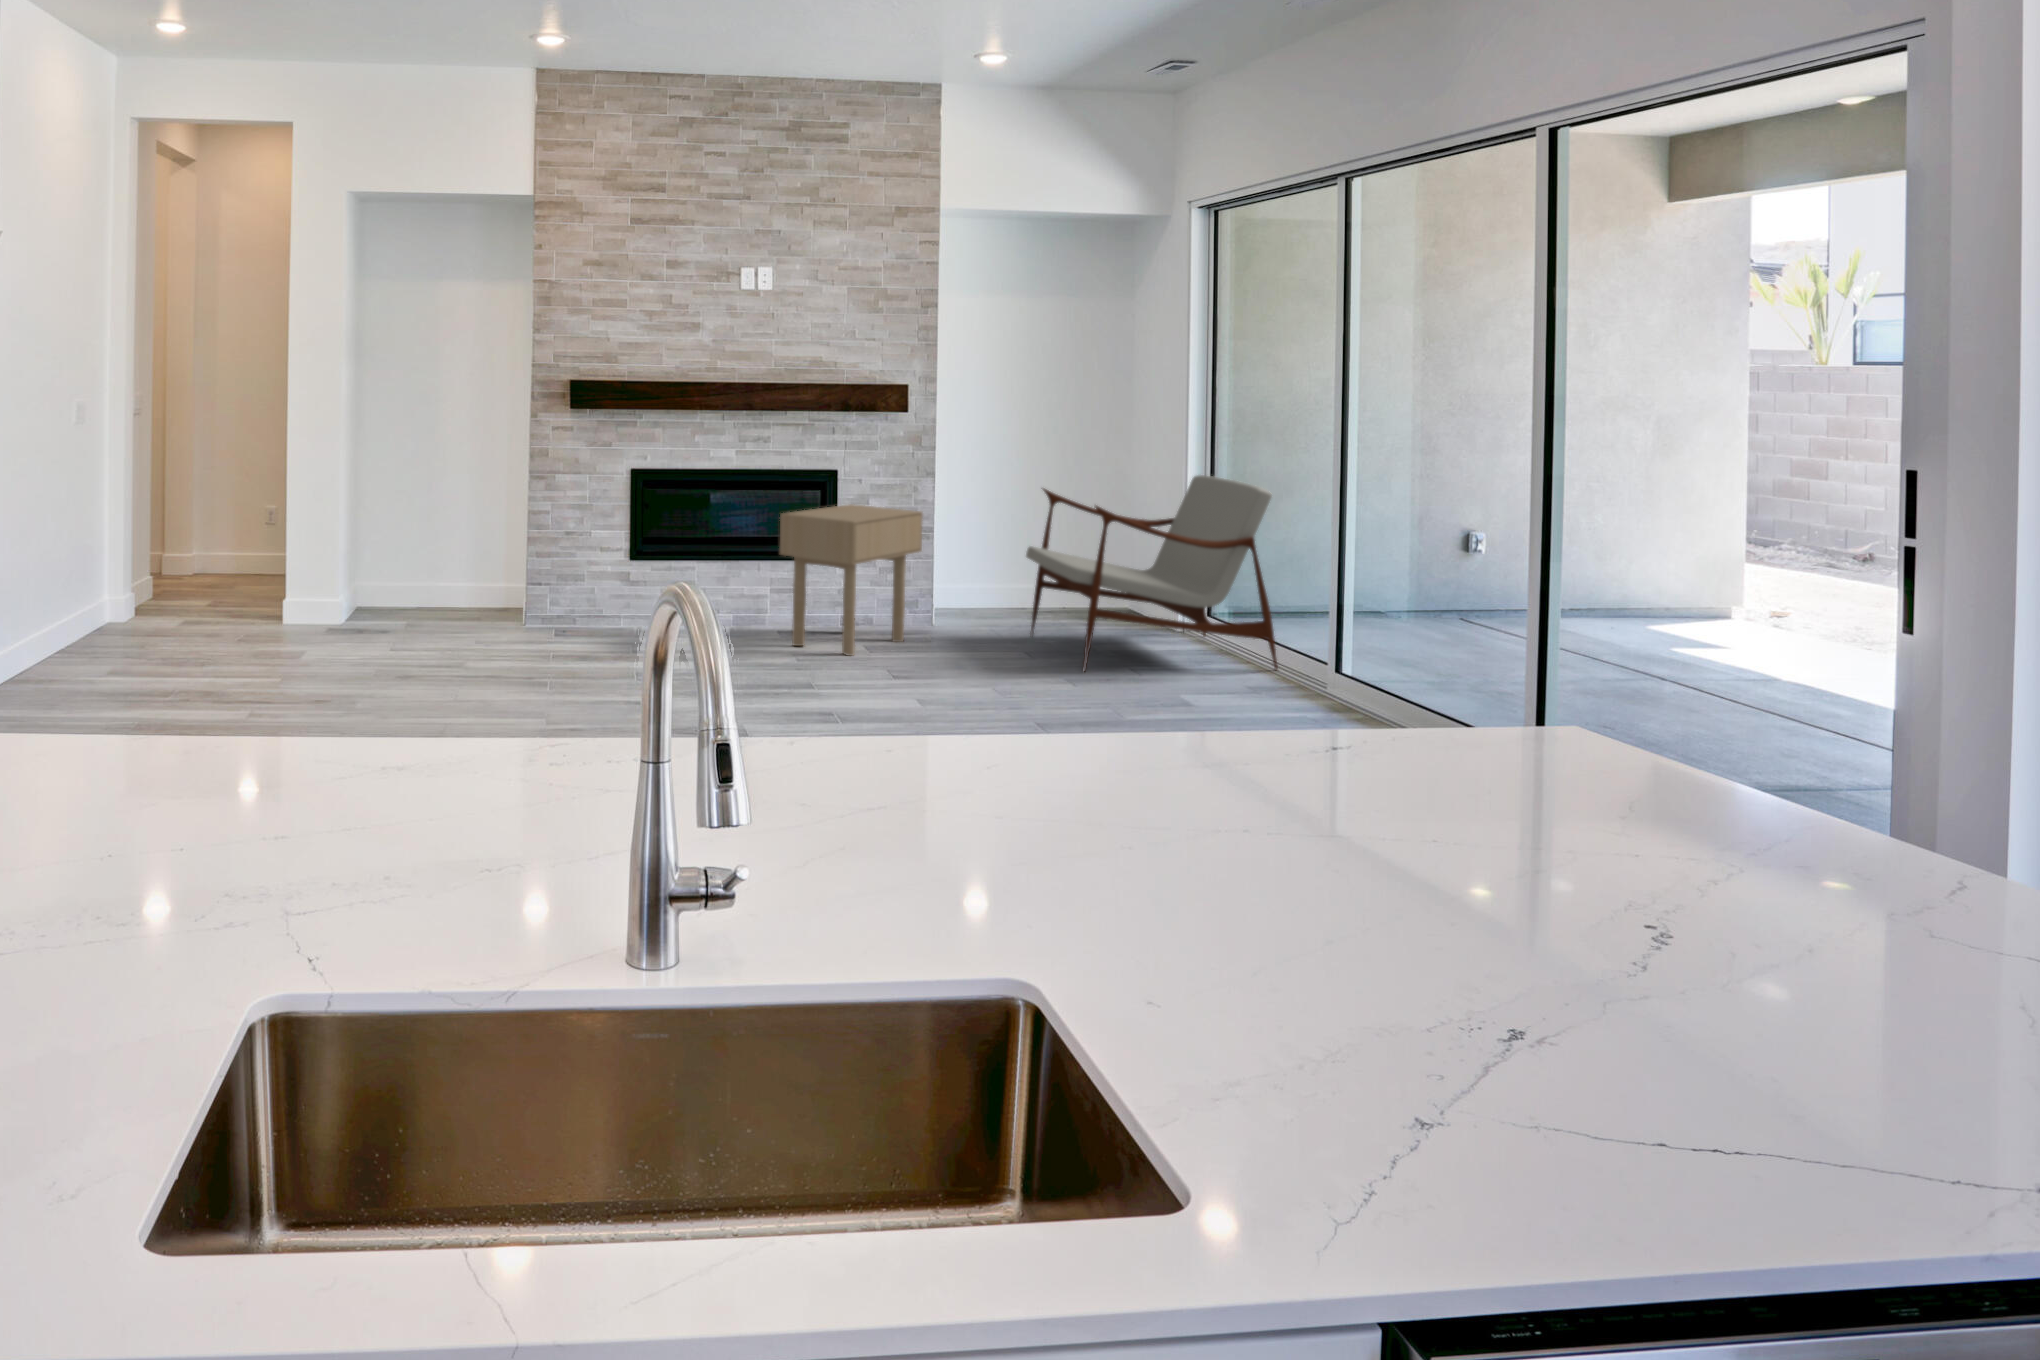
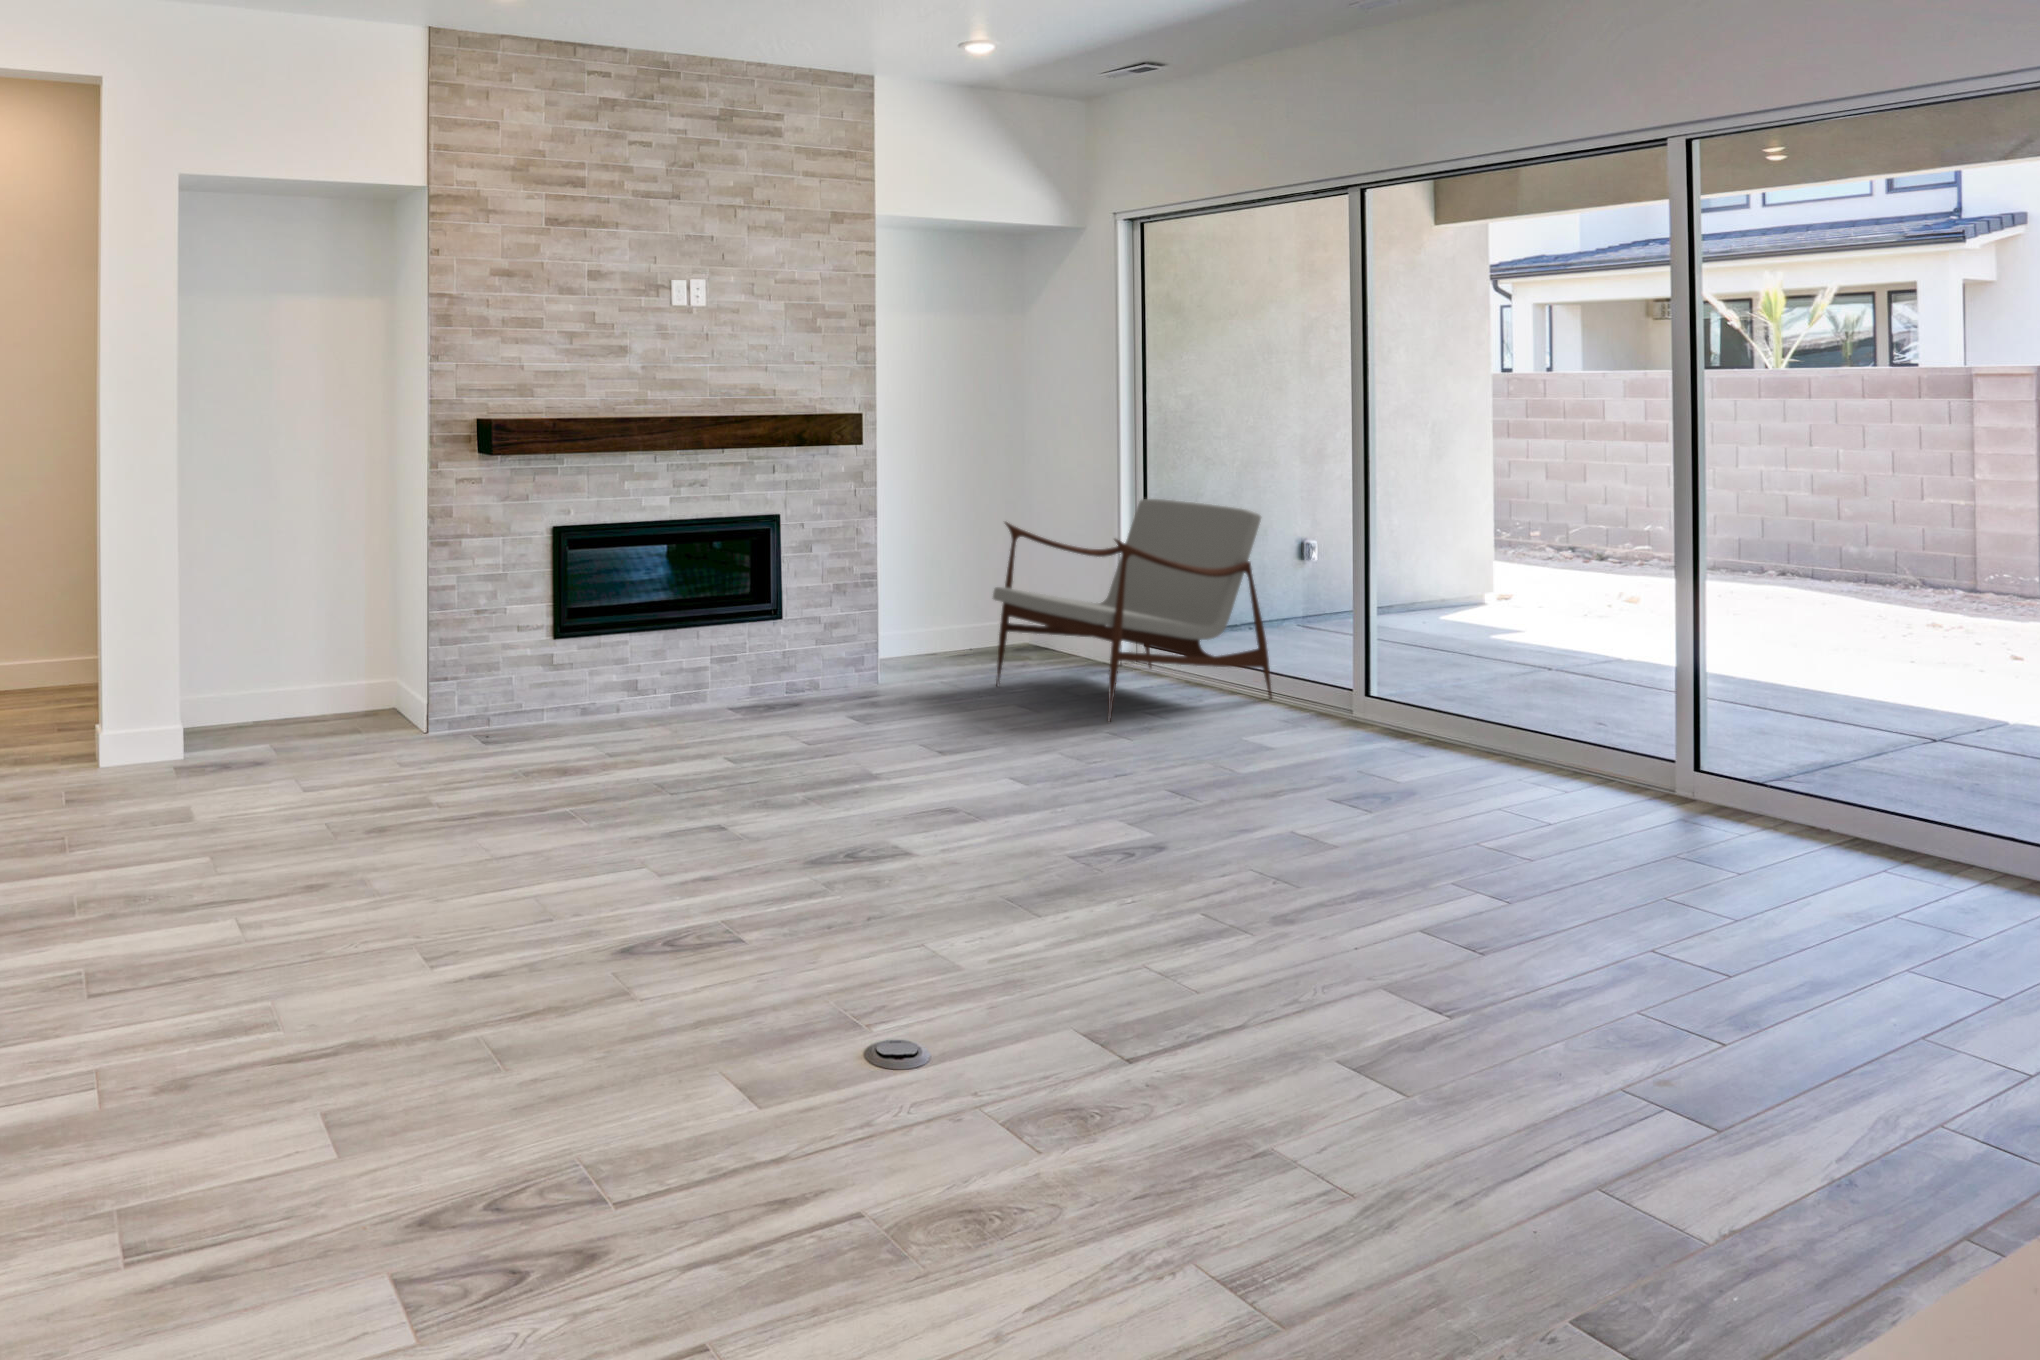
side table: present [780,504,923,656] -> none [756,553,891,731]

